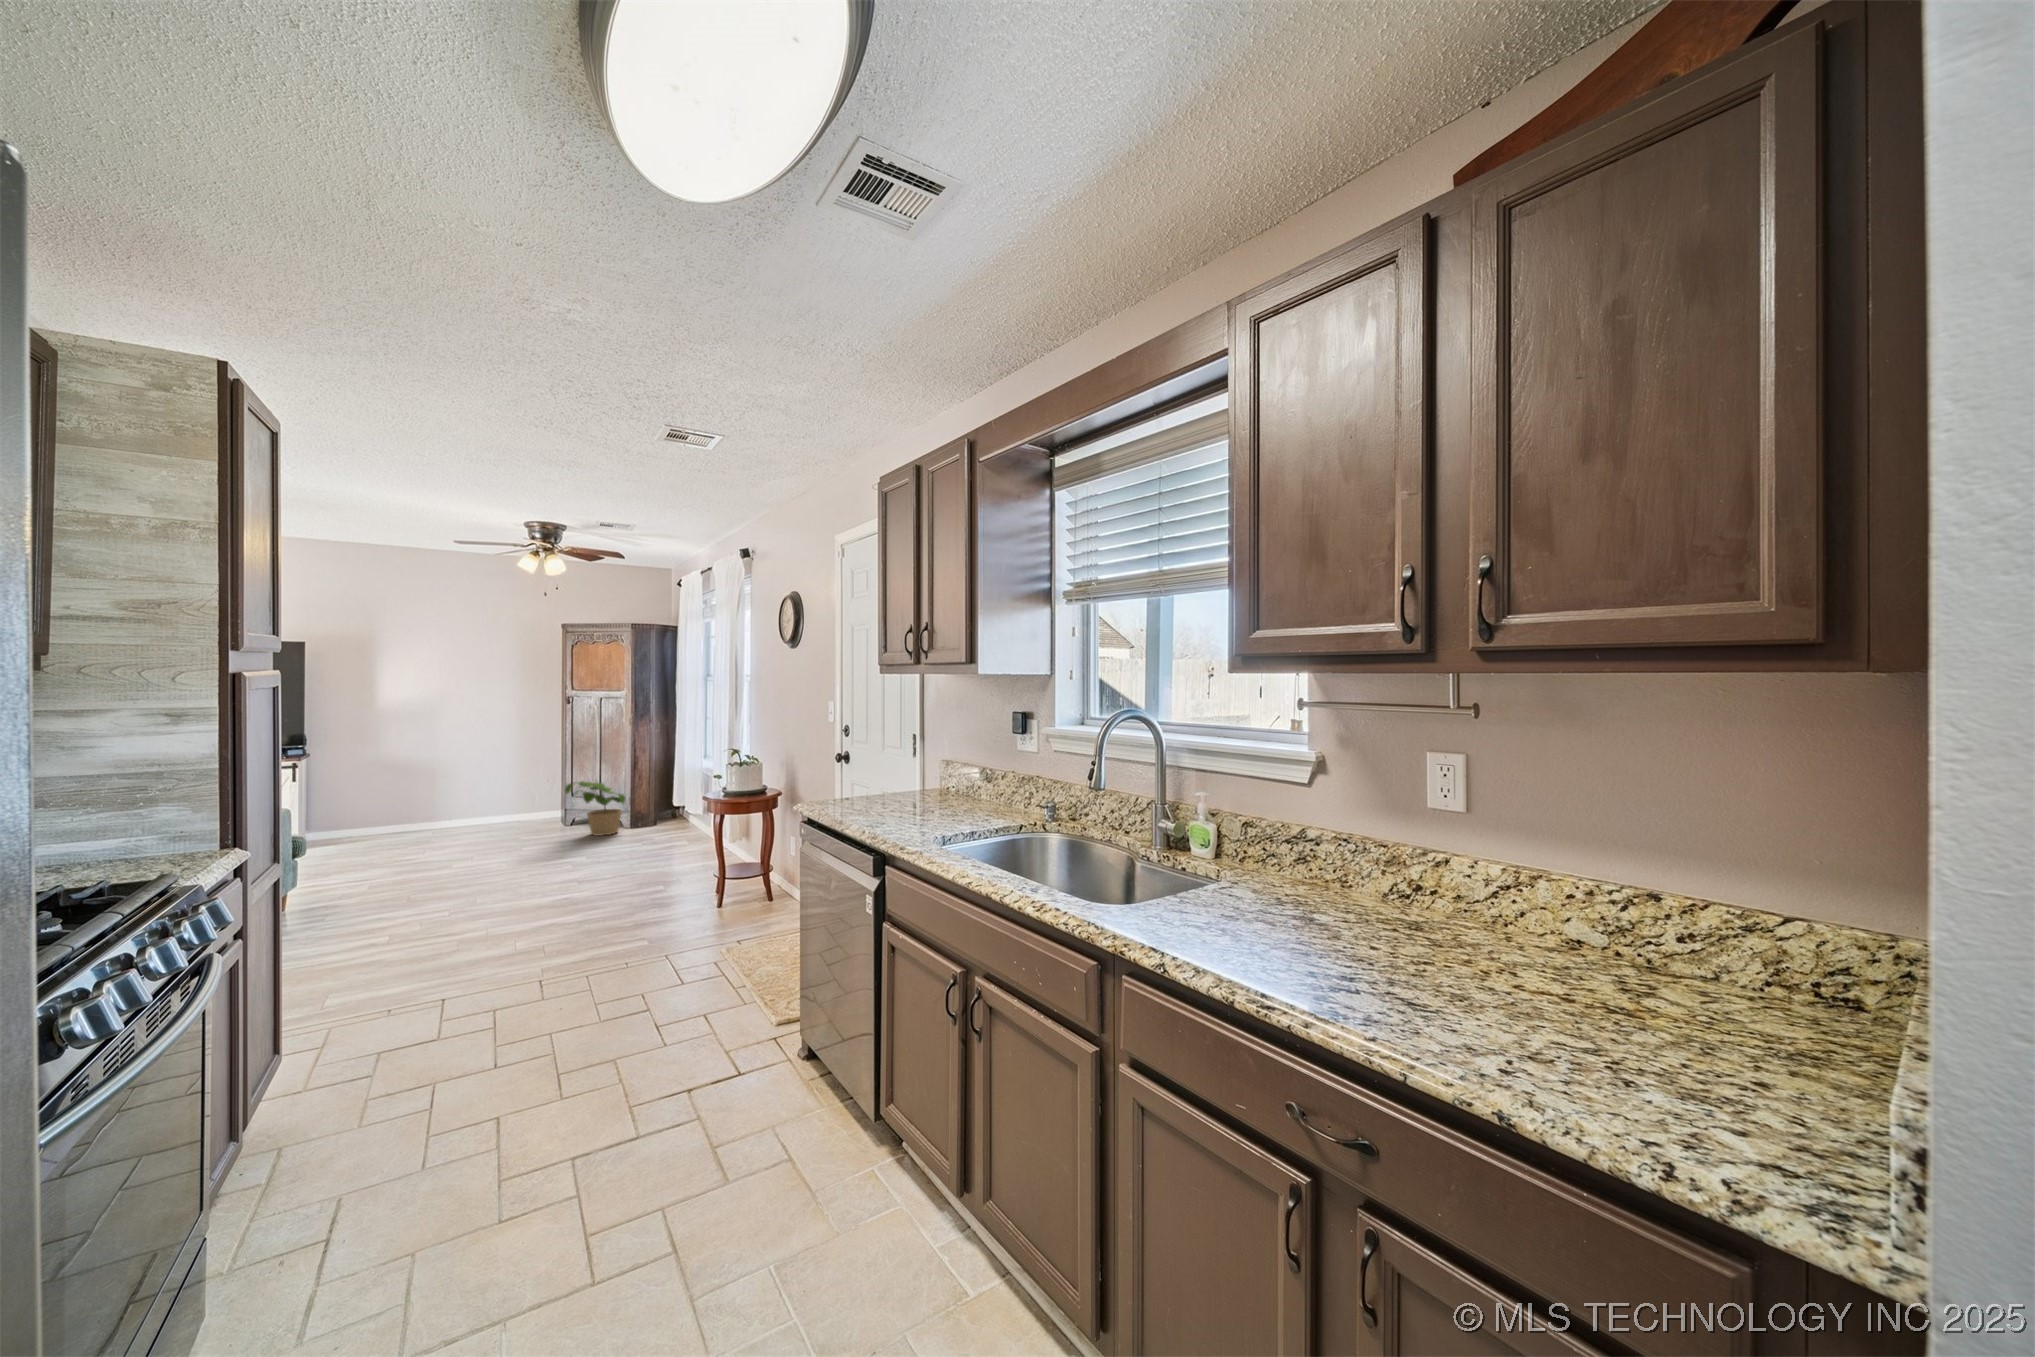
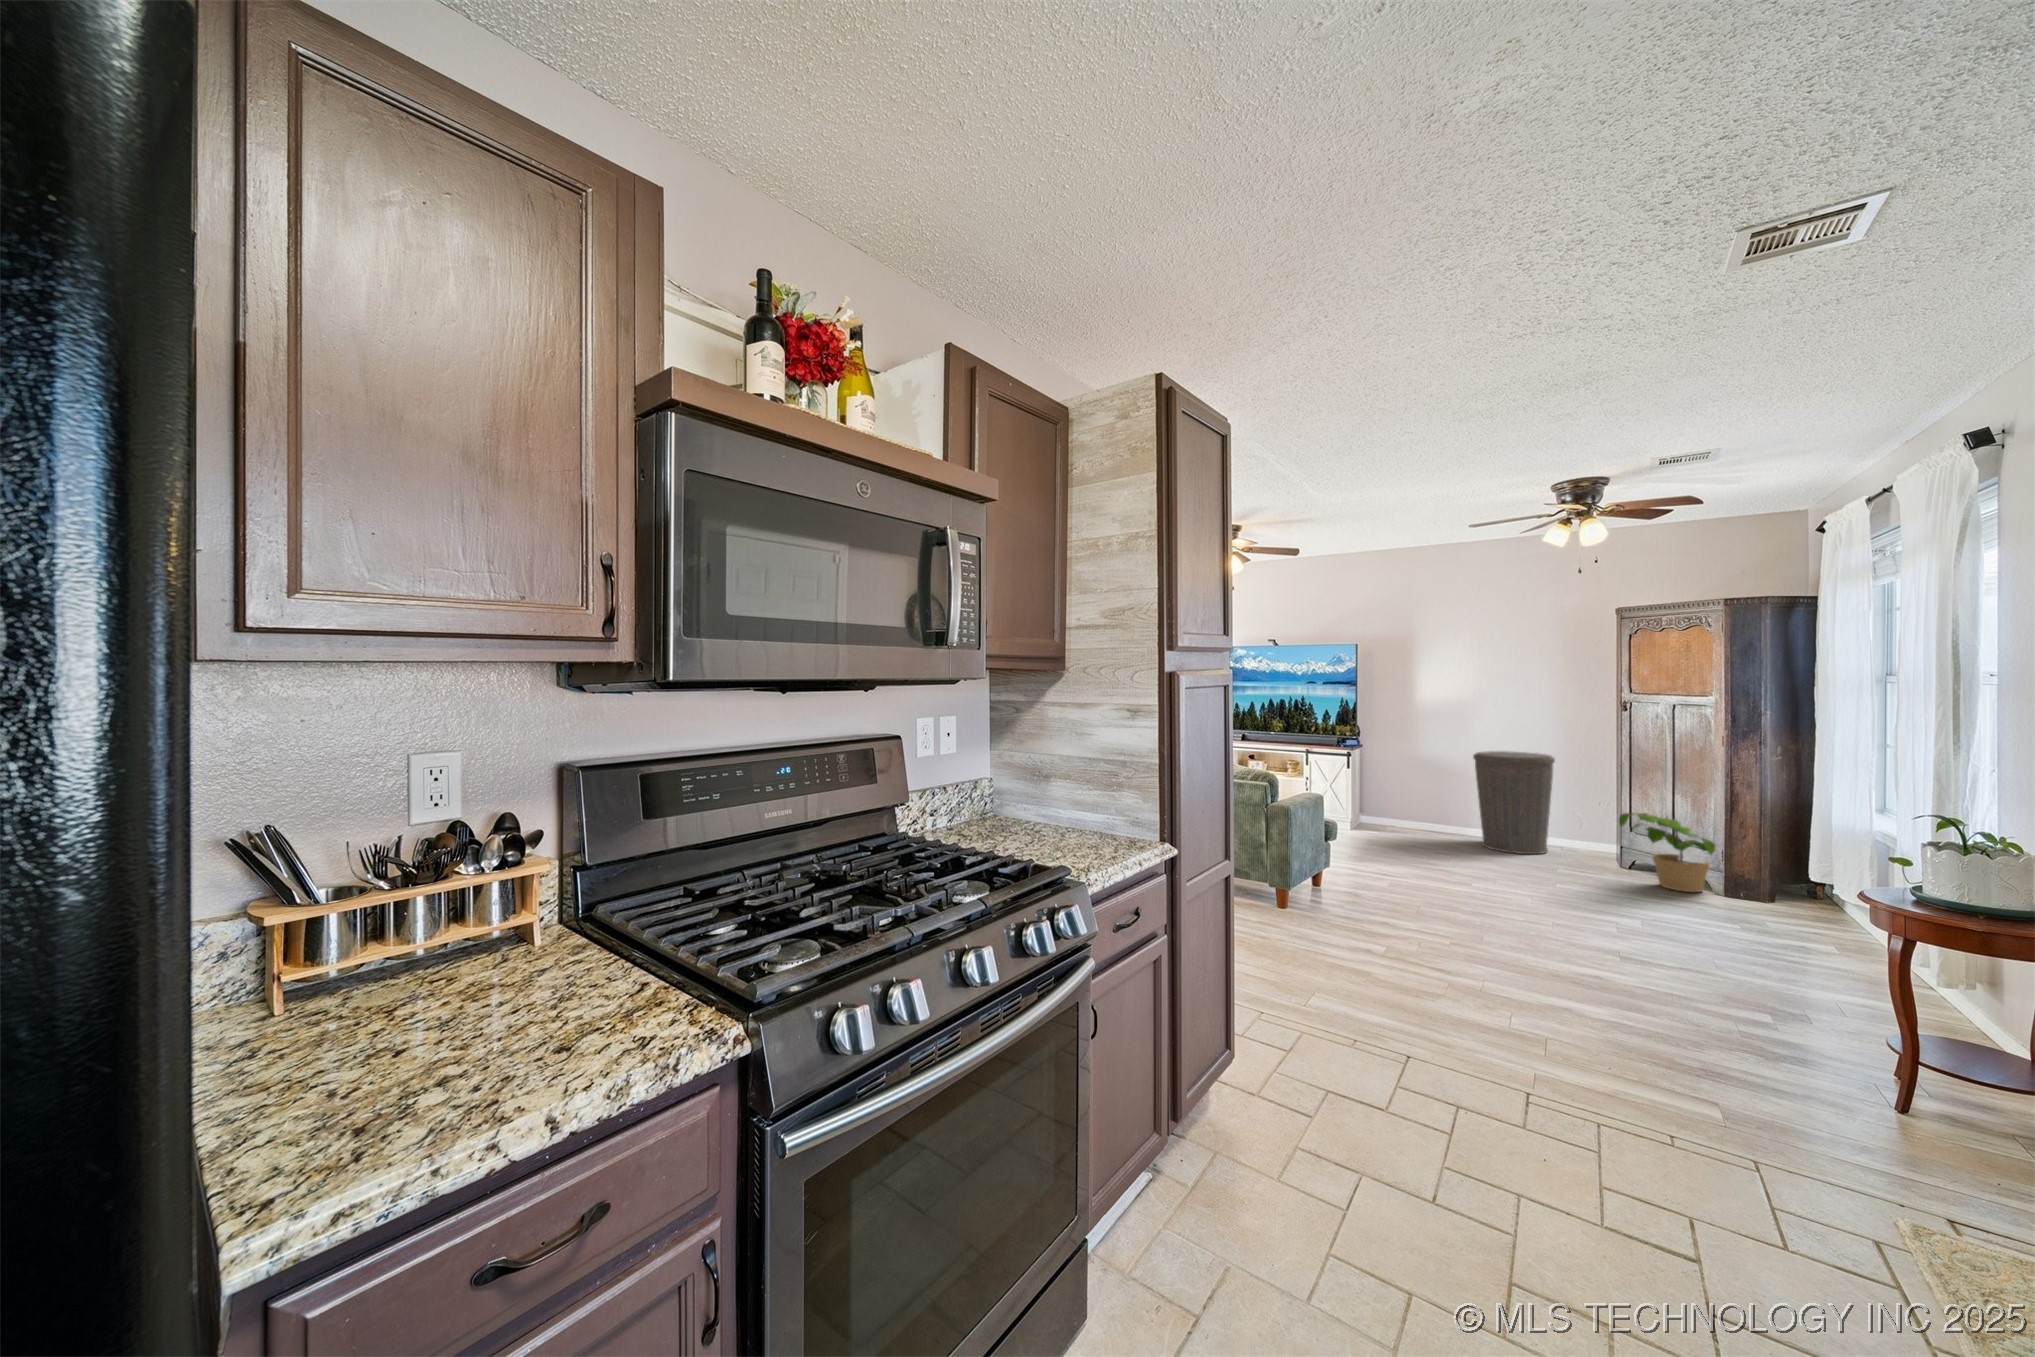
trash can: none [435,745,511,838] -> present [1473,751,1555,854]

